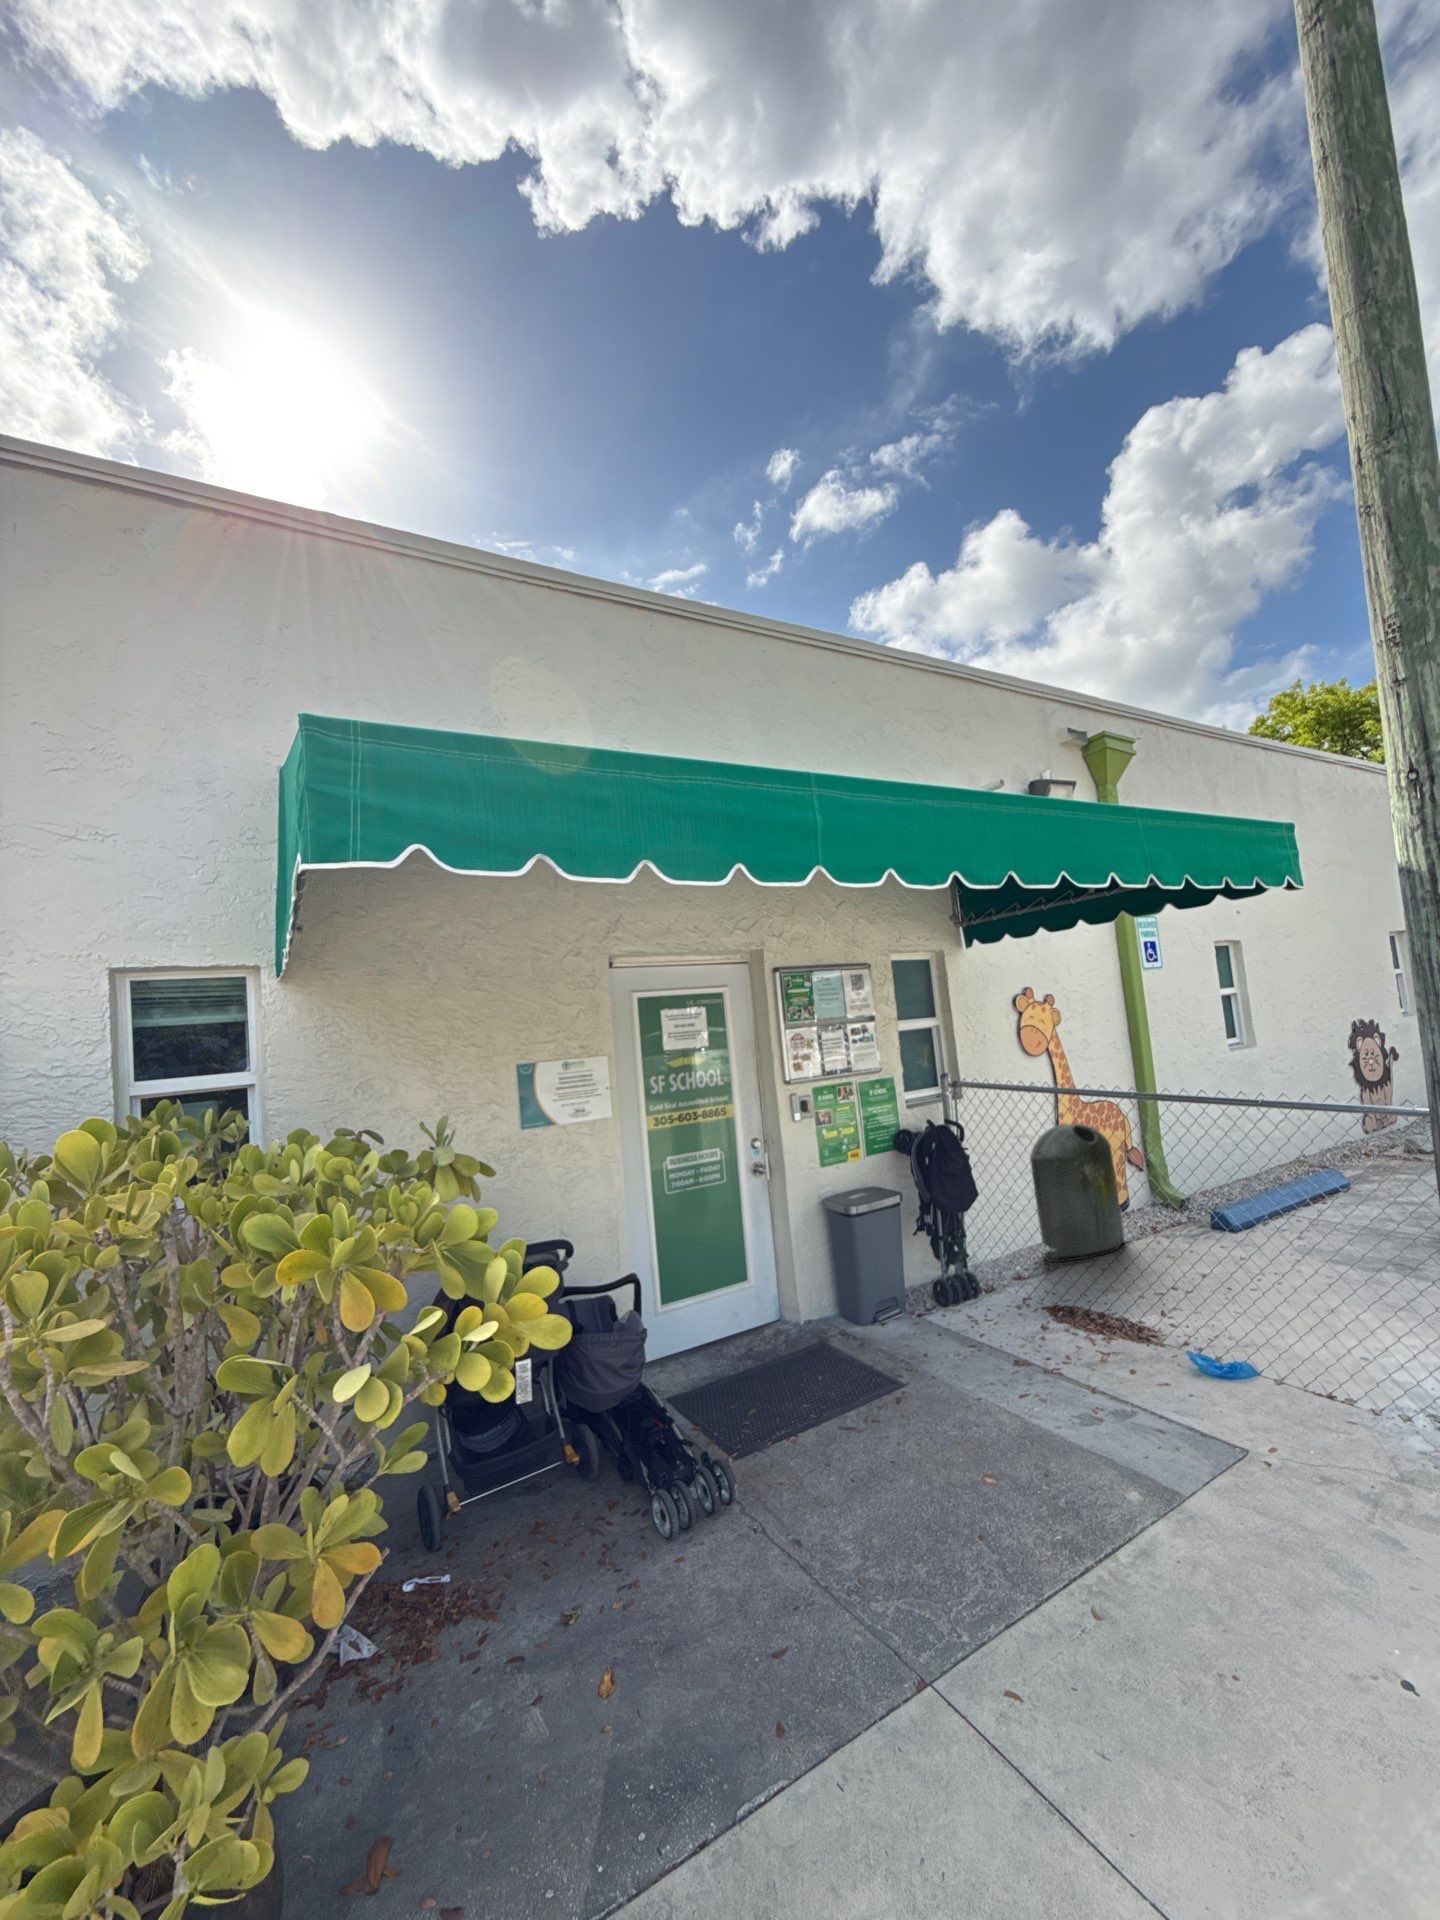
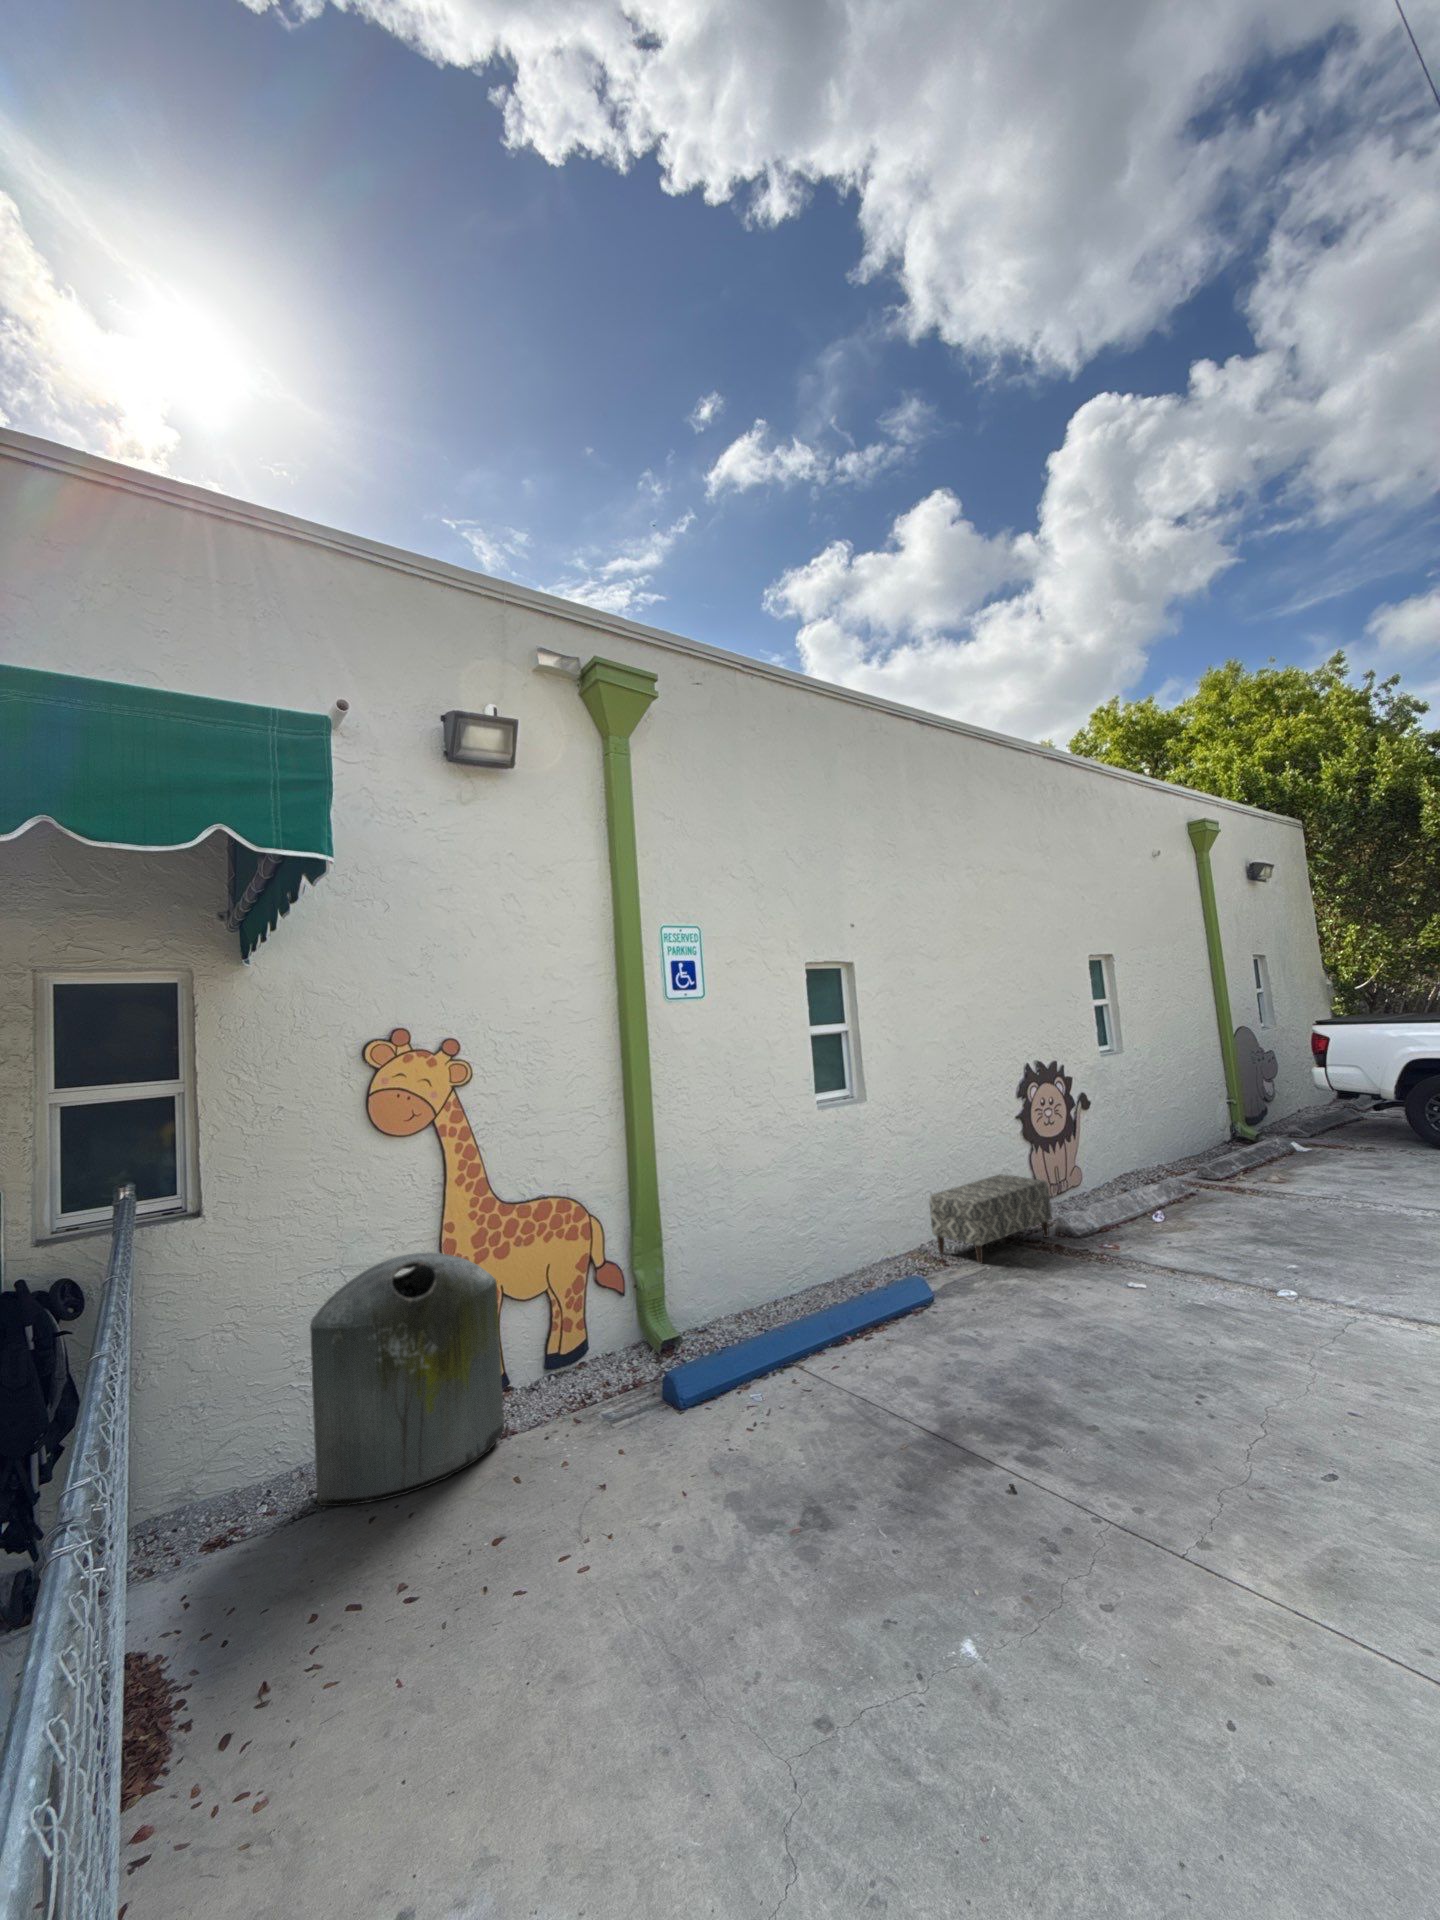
bench: none [1301,1108,1397,1167] -> present [929,1174,1052,1263]

